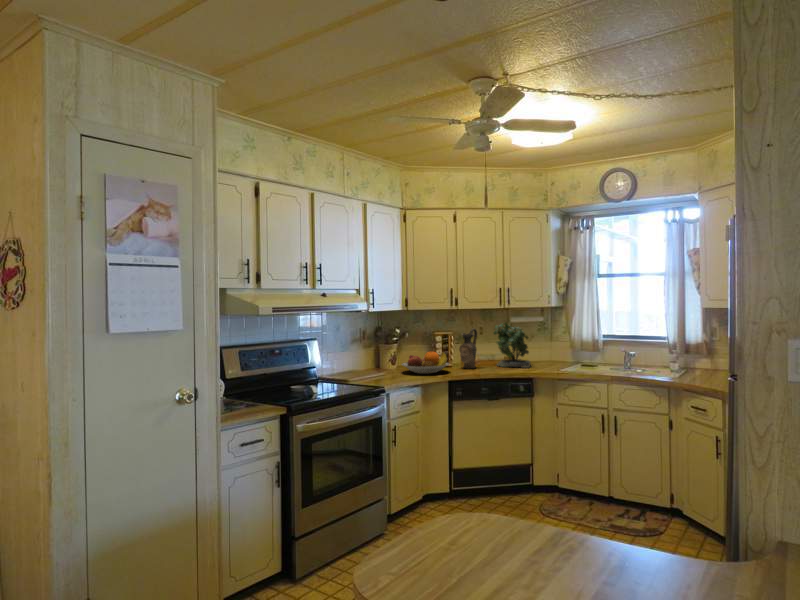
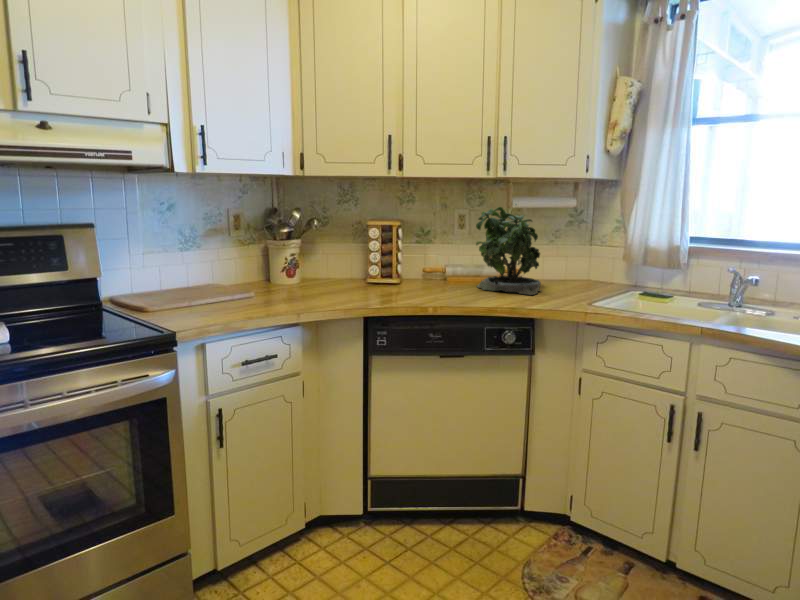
ceramic pitcher: present [459,328,477,368] -> none [404,215,441,291]
fruit bowl: present [401,352,449,374] -> none [281,257,374,299]

